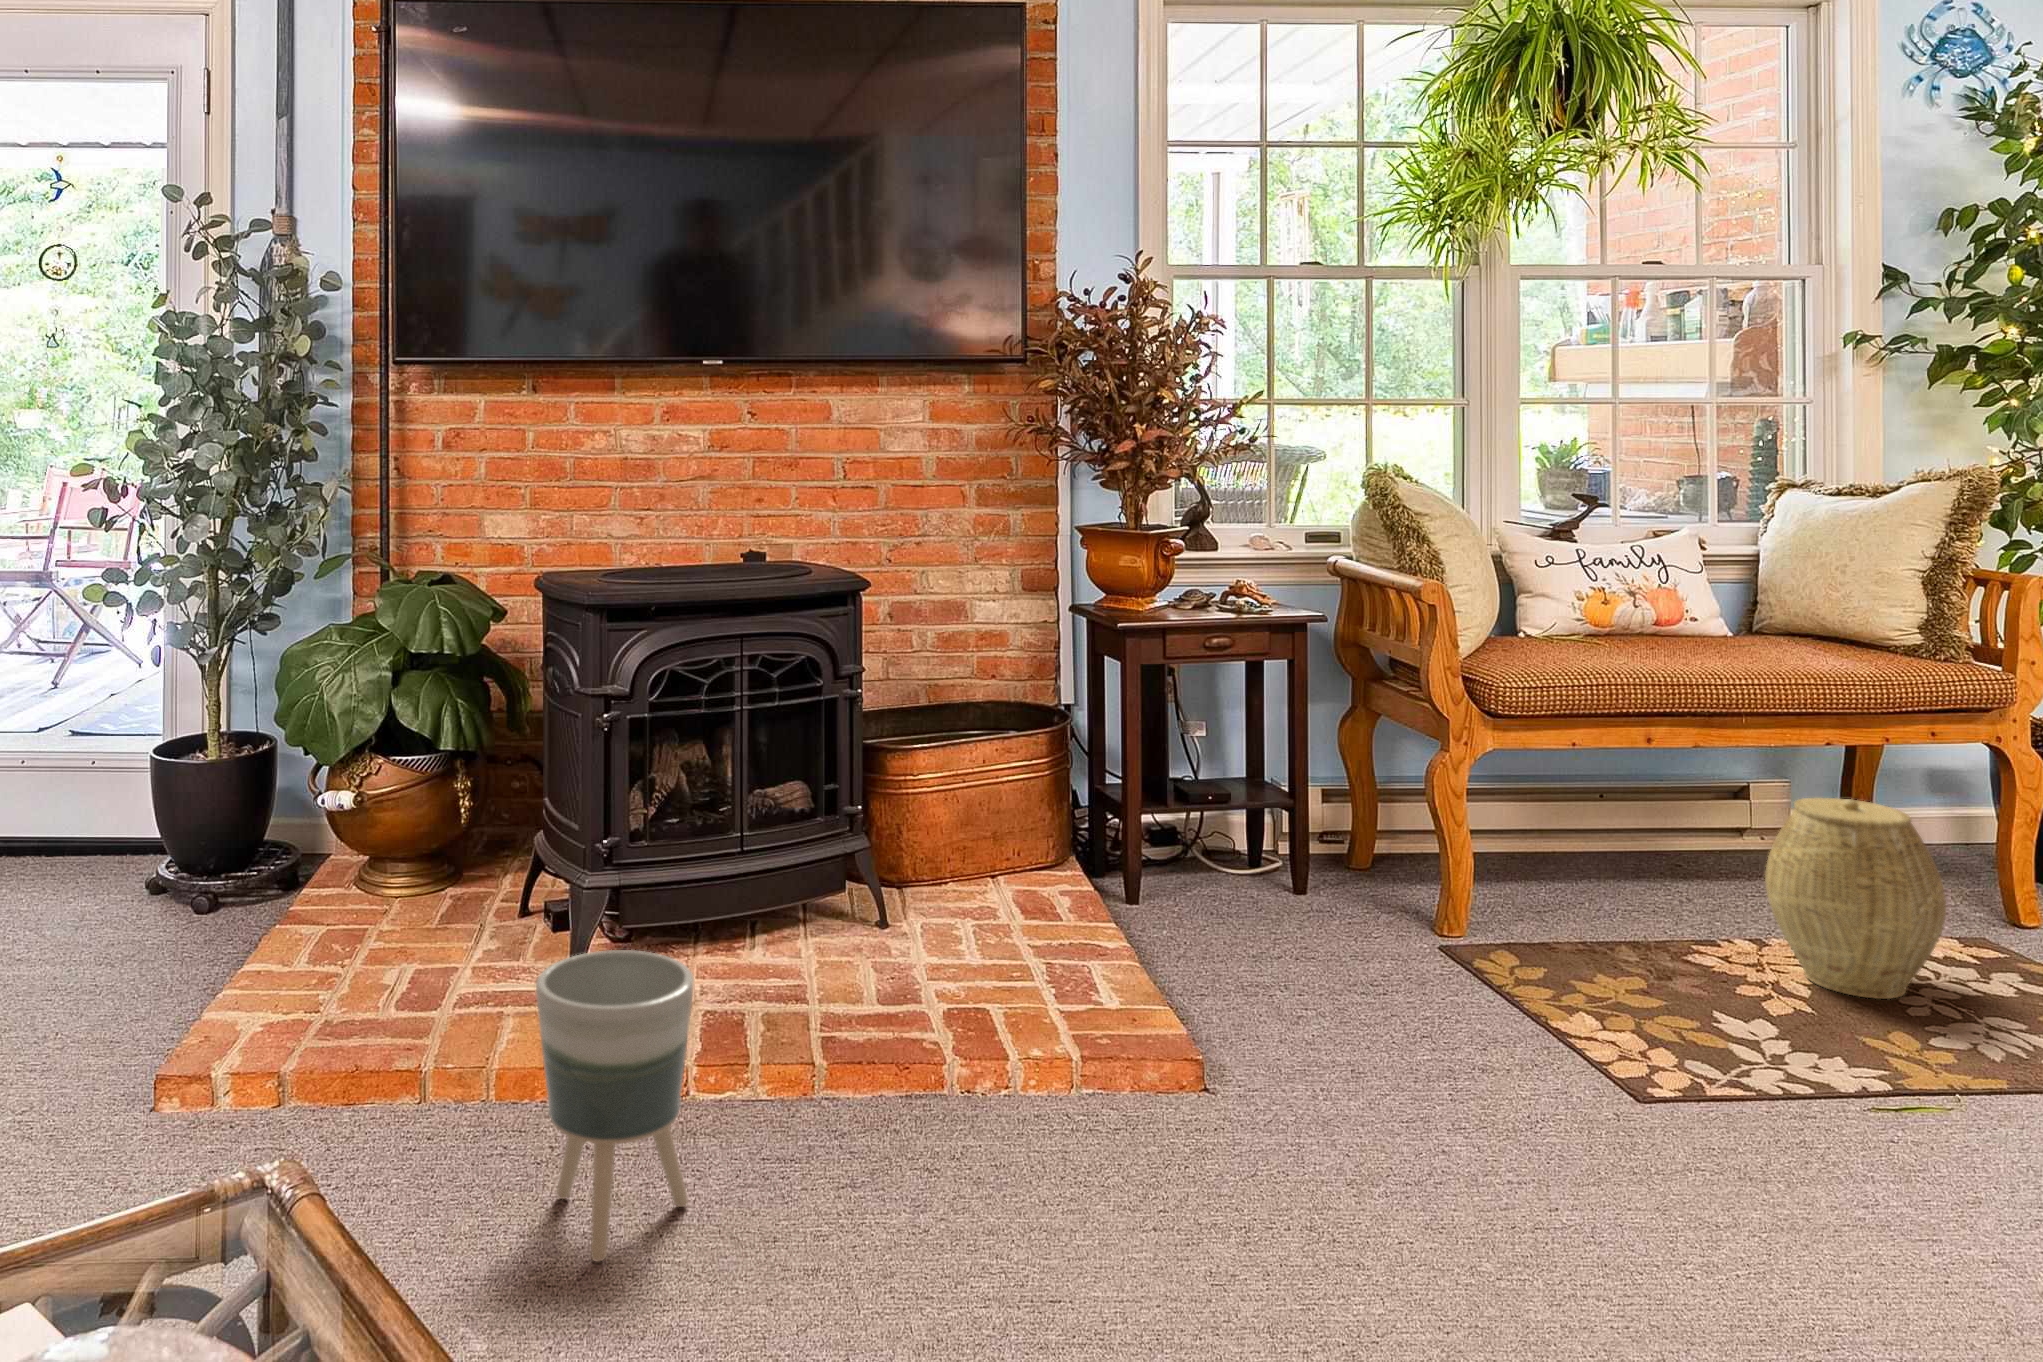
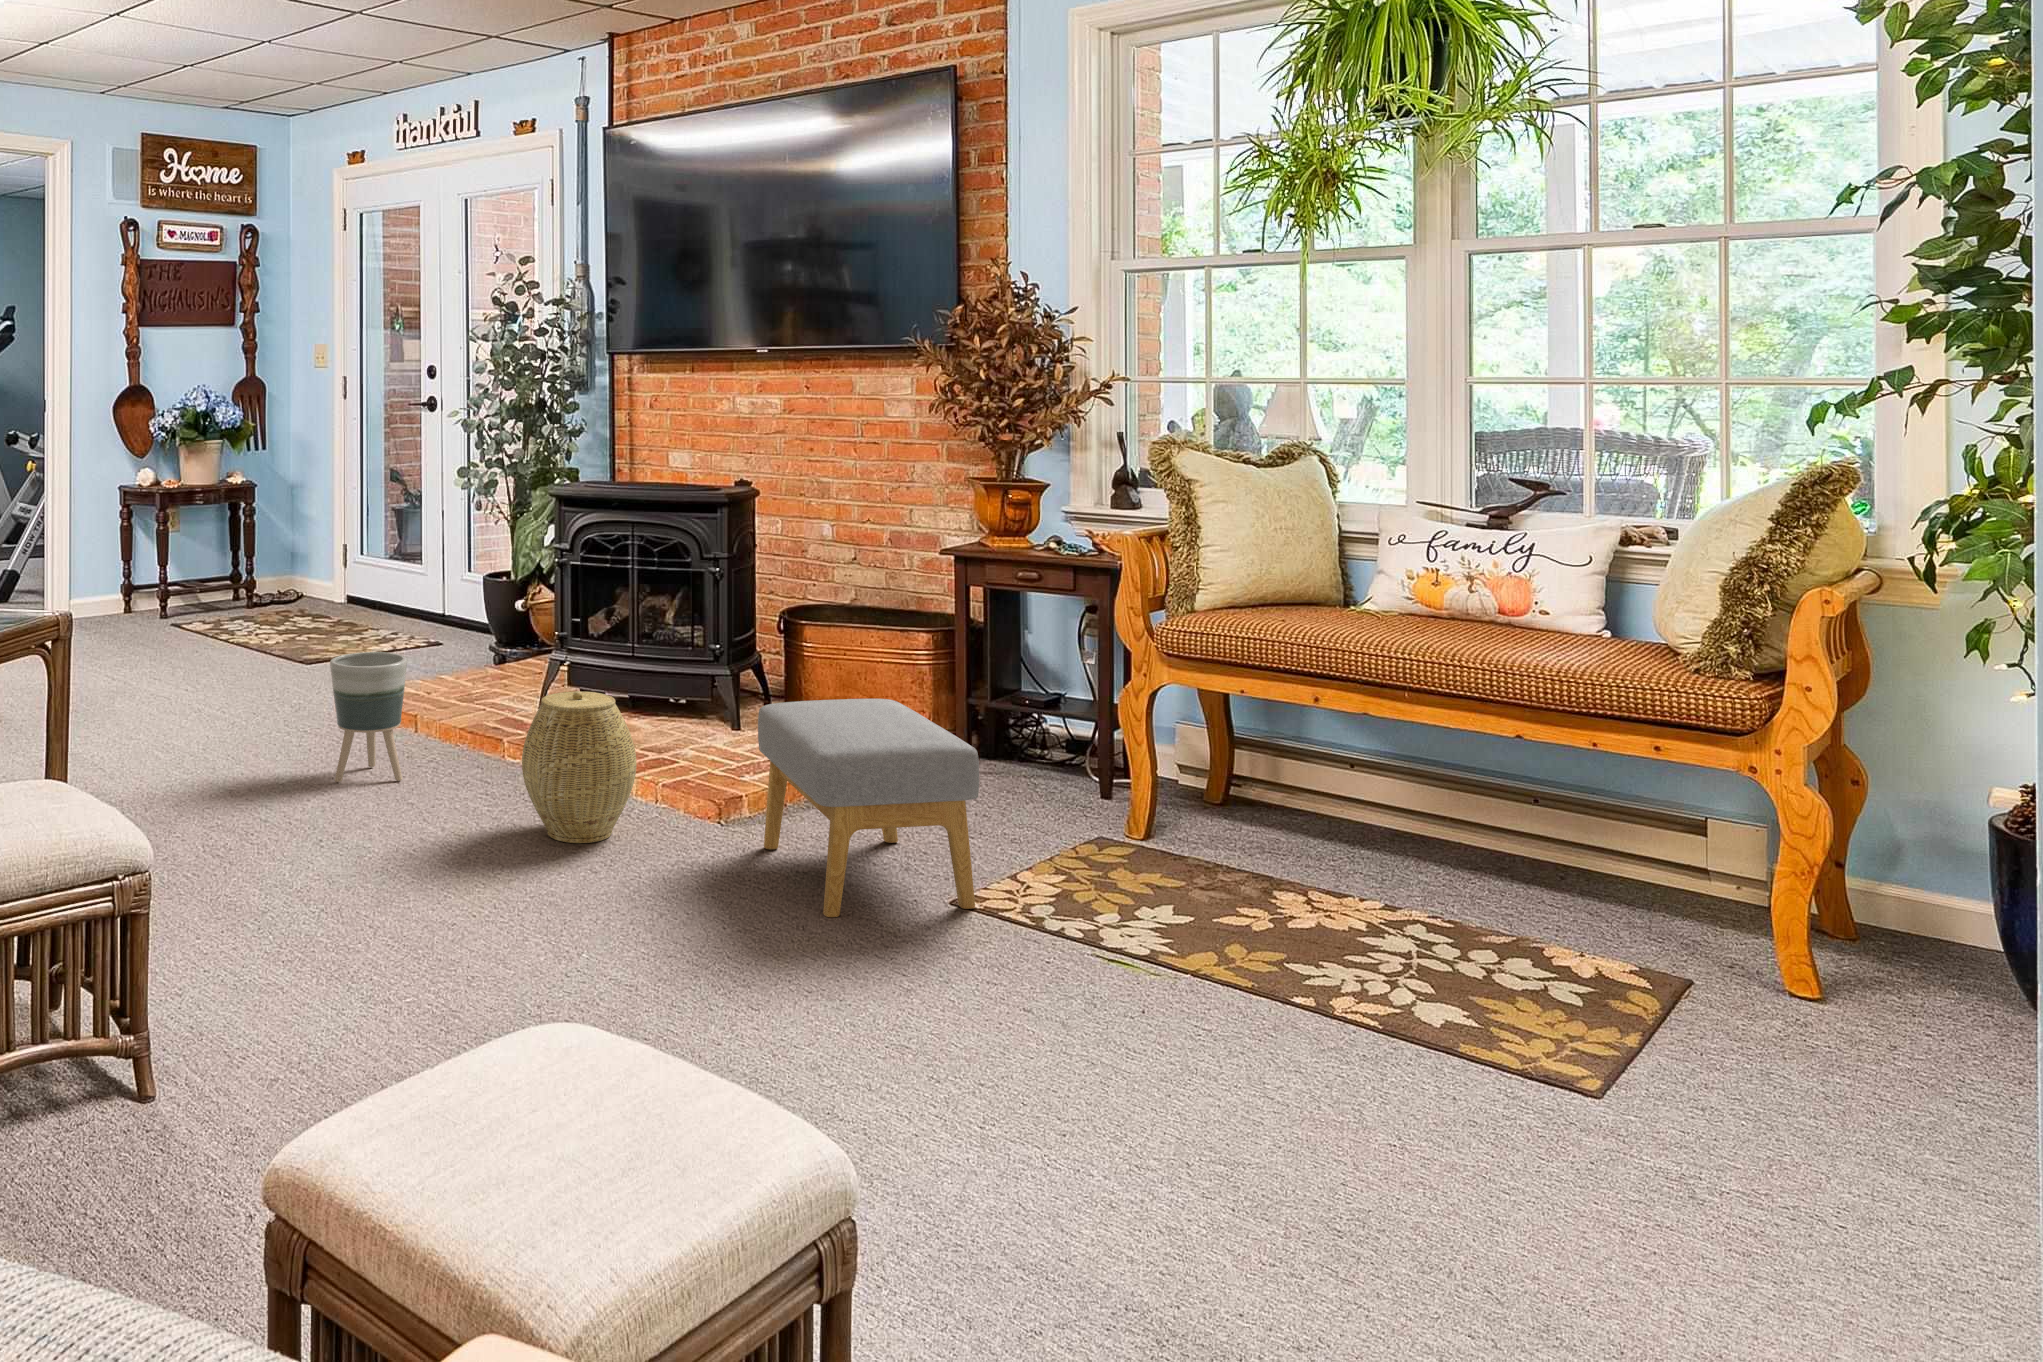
woven basket: present [1765,798,1946,999] -> present [522,691,636,843]
footstool: none [1333,836,1692,1173] -> present [758,699,979,917]

